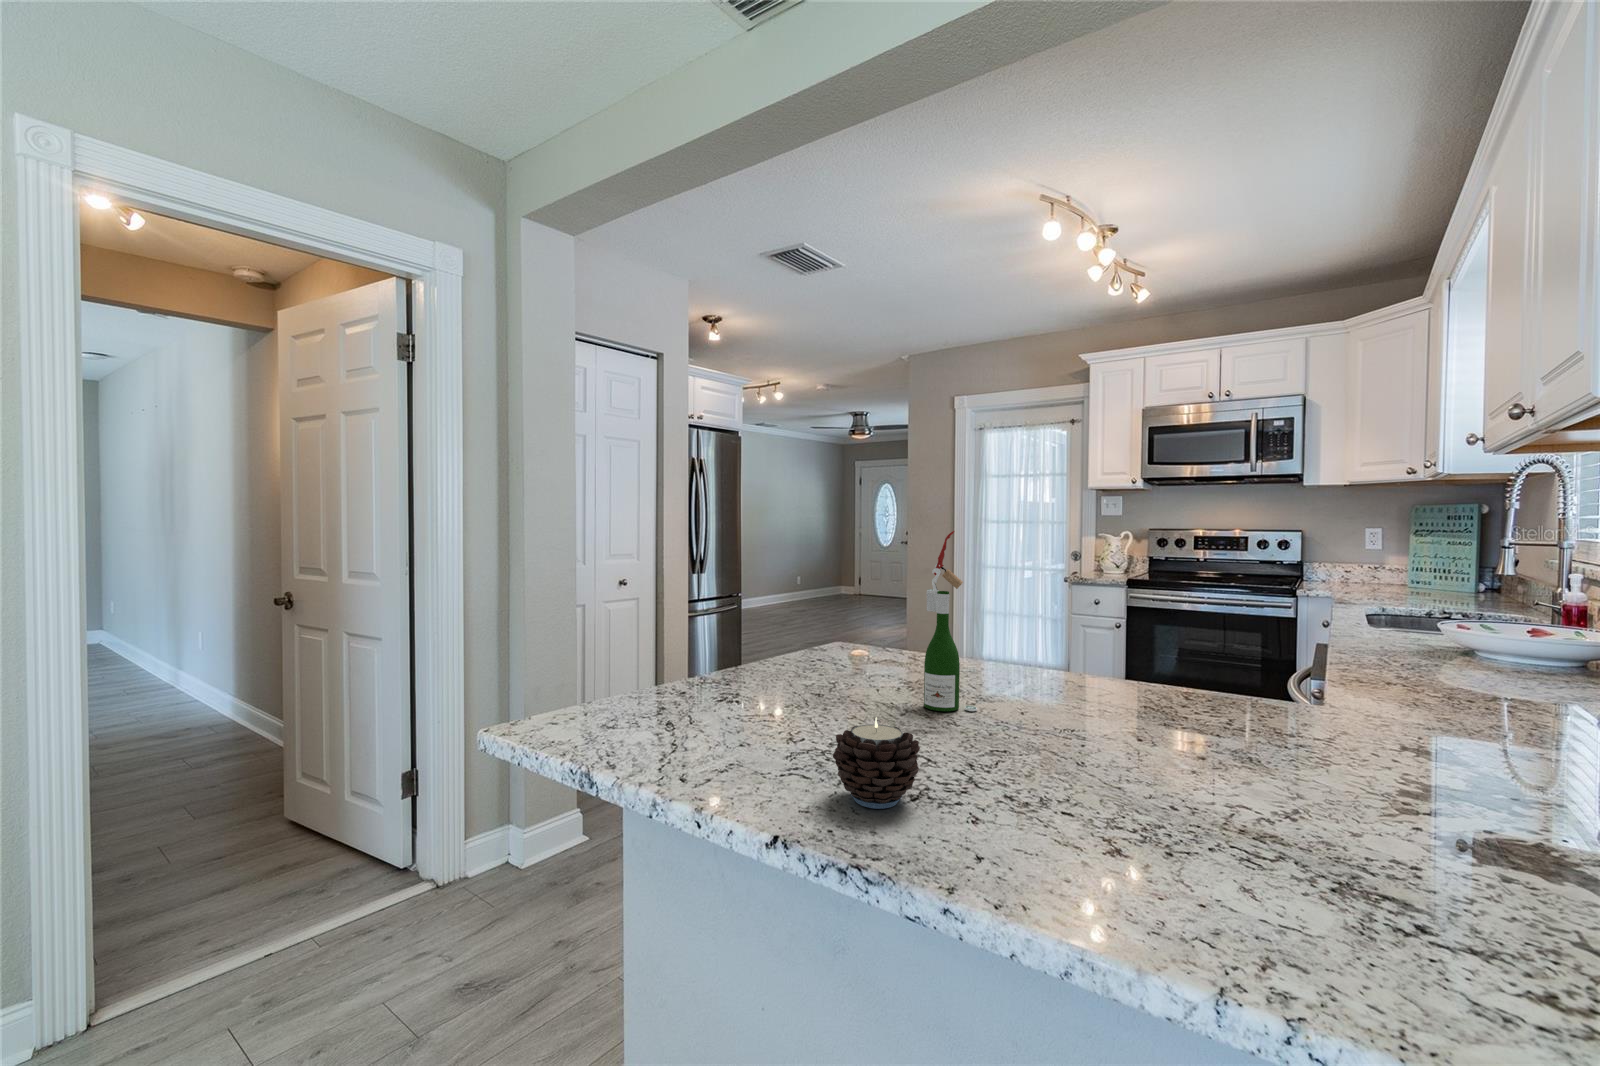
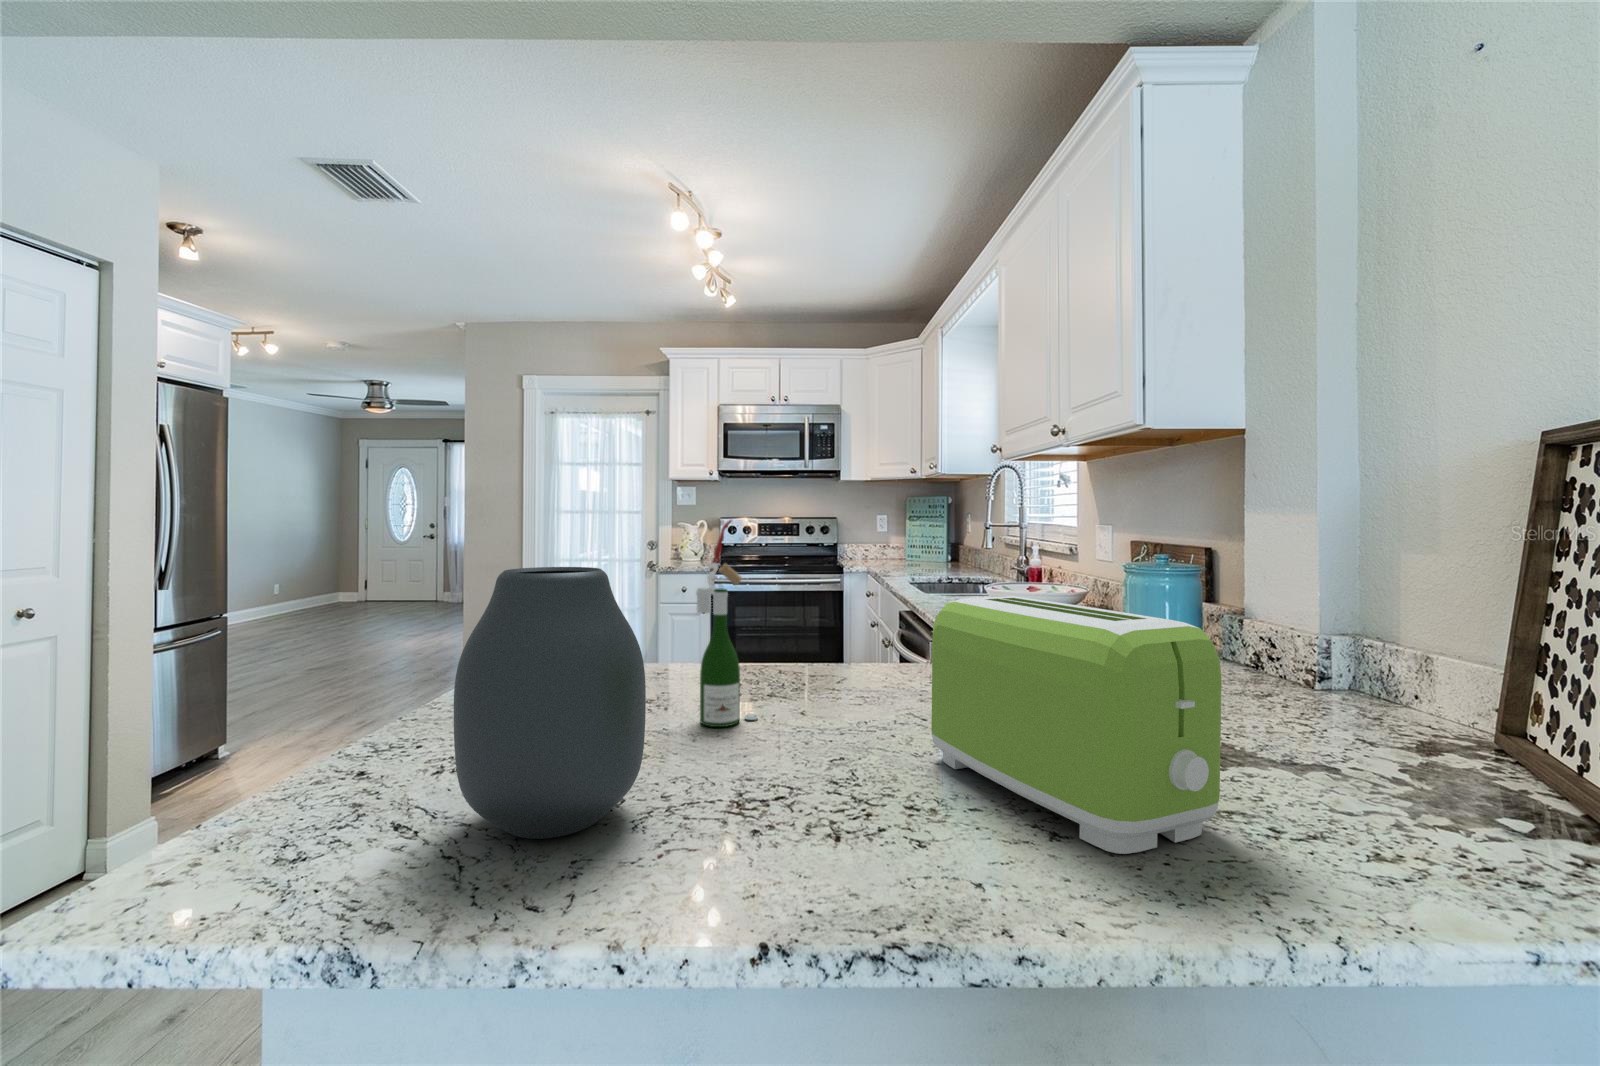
vase: none [689,563,814,748] -> present [454,567,646,839]
toaster: none [1087,616,1332,907] -> present [932,596,1222,854]
candle: present [833,717,920,809] -> none [750,750,863,866]

